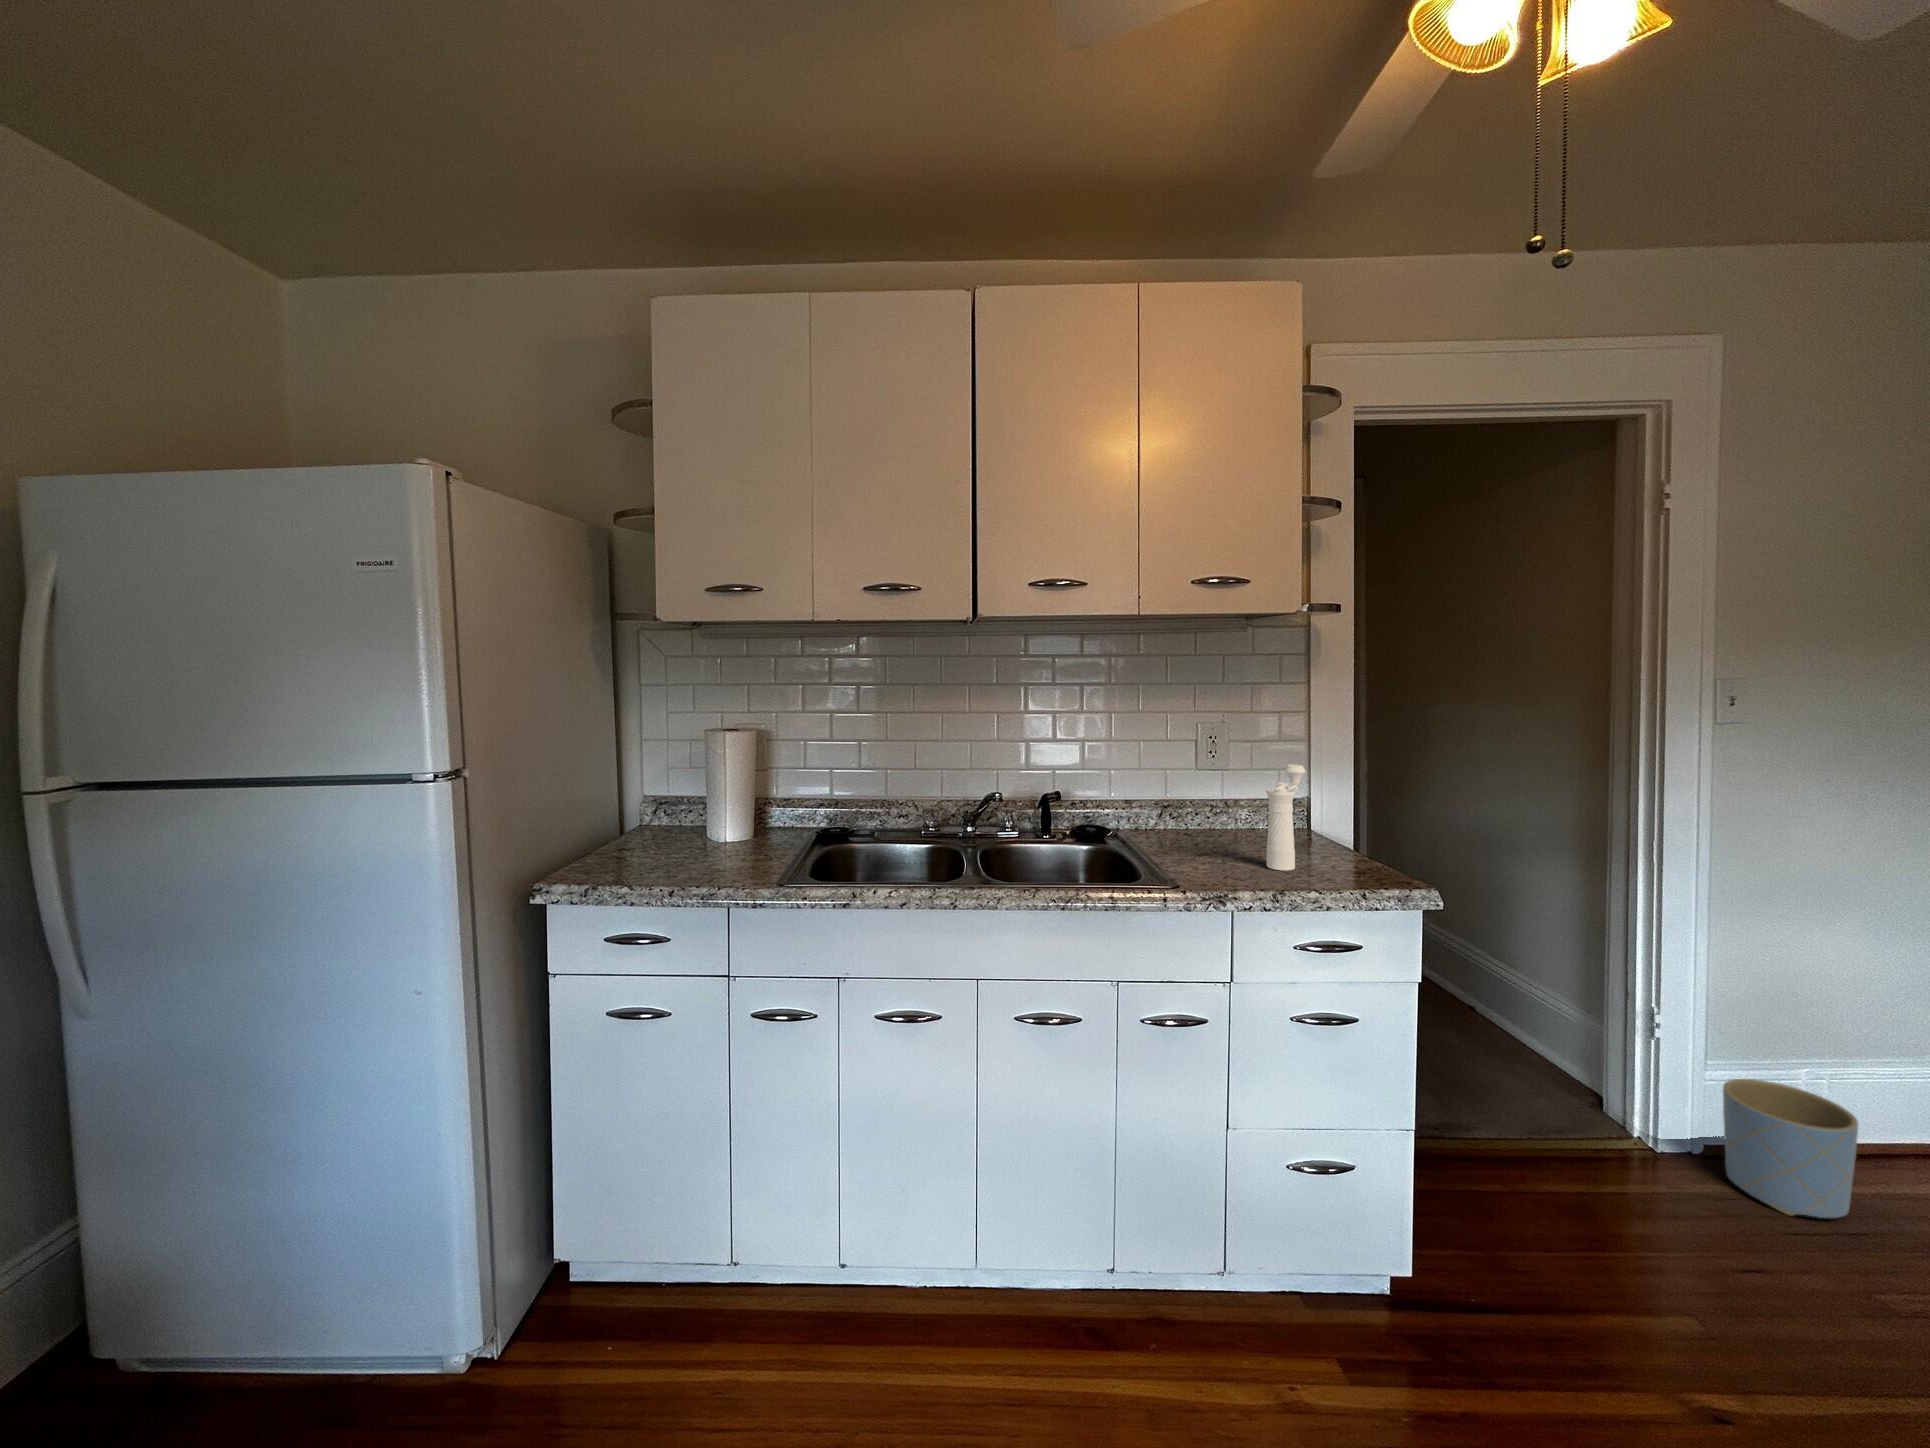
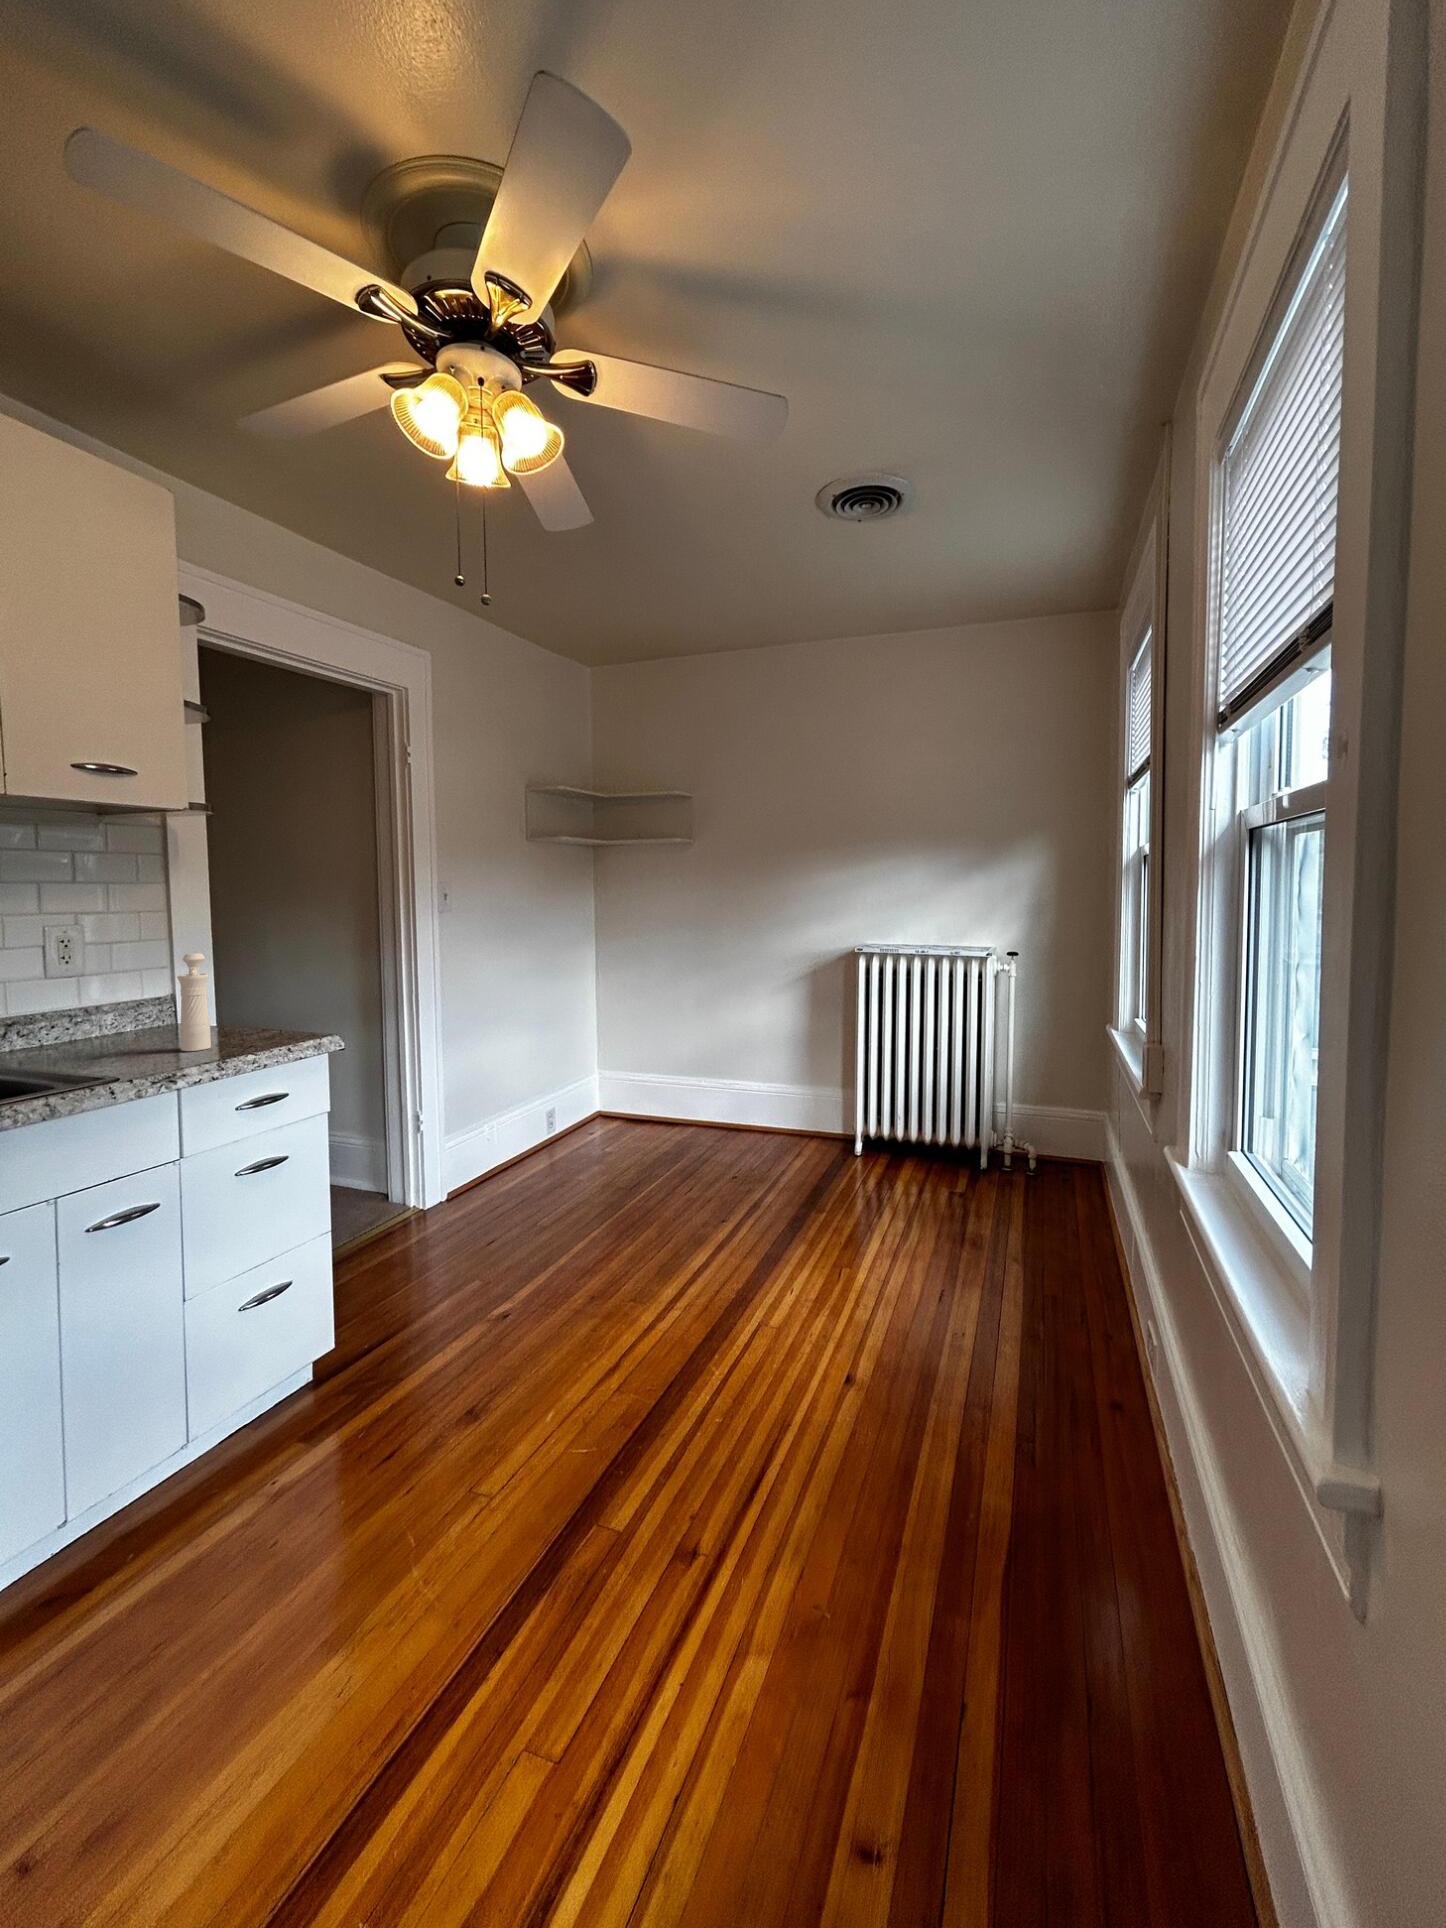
planter: present [1723,1079,1858,1218] -> none [458,1133,516,1206]

